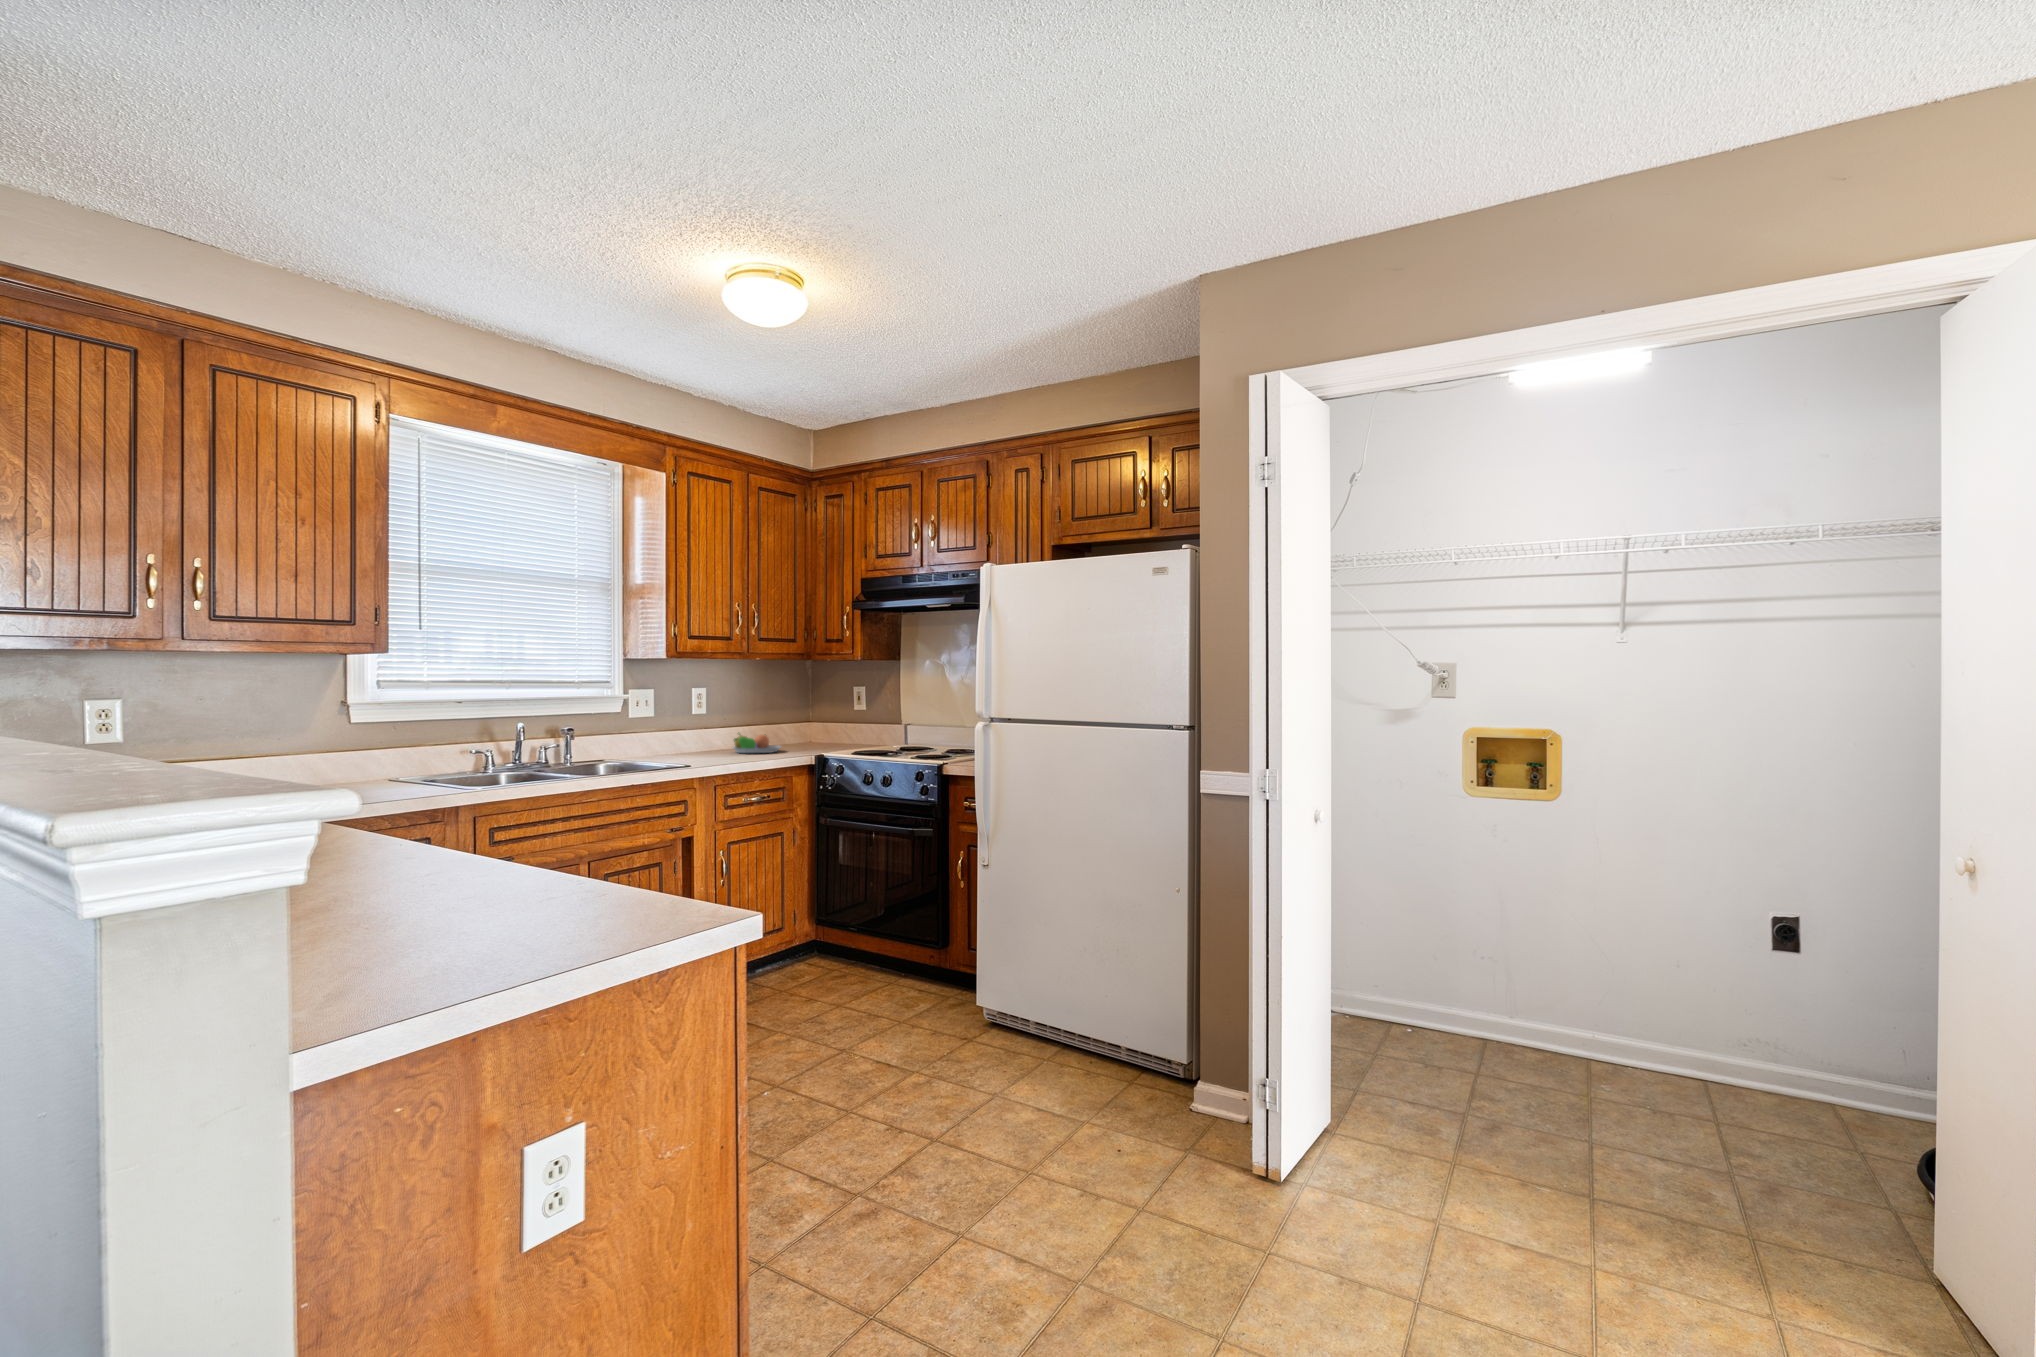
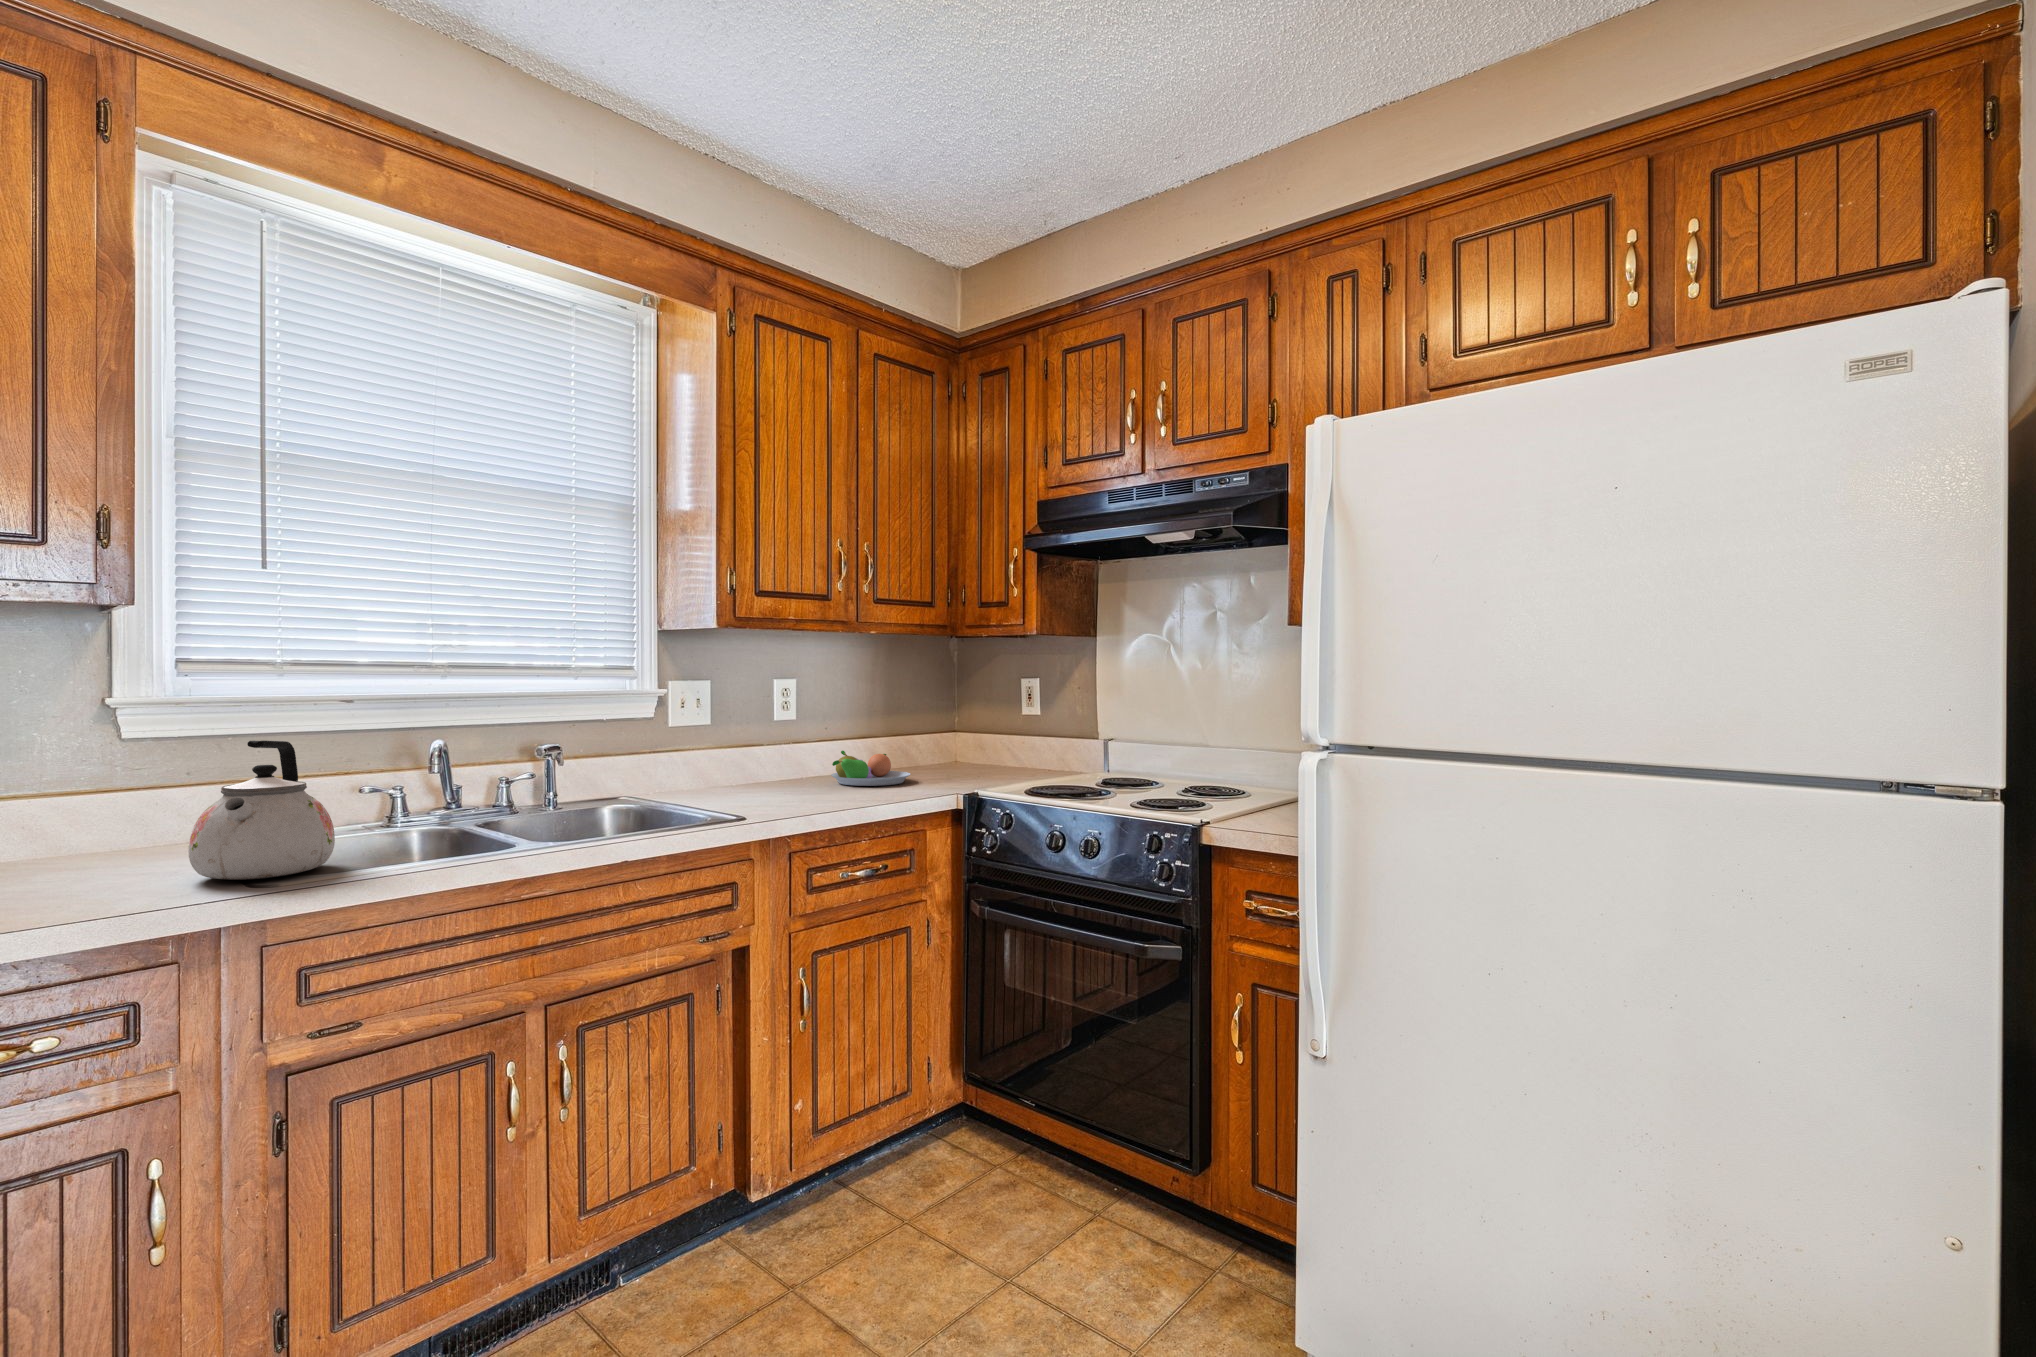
kettle: none [414,722,483,791] -> present [188,741,335,880]

